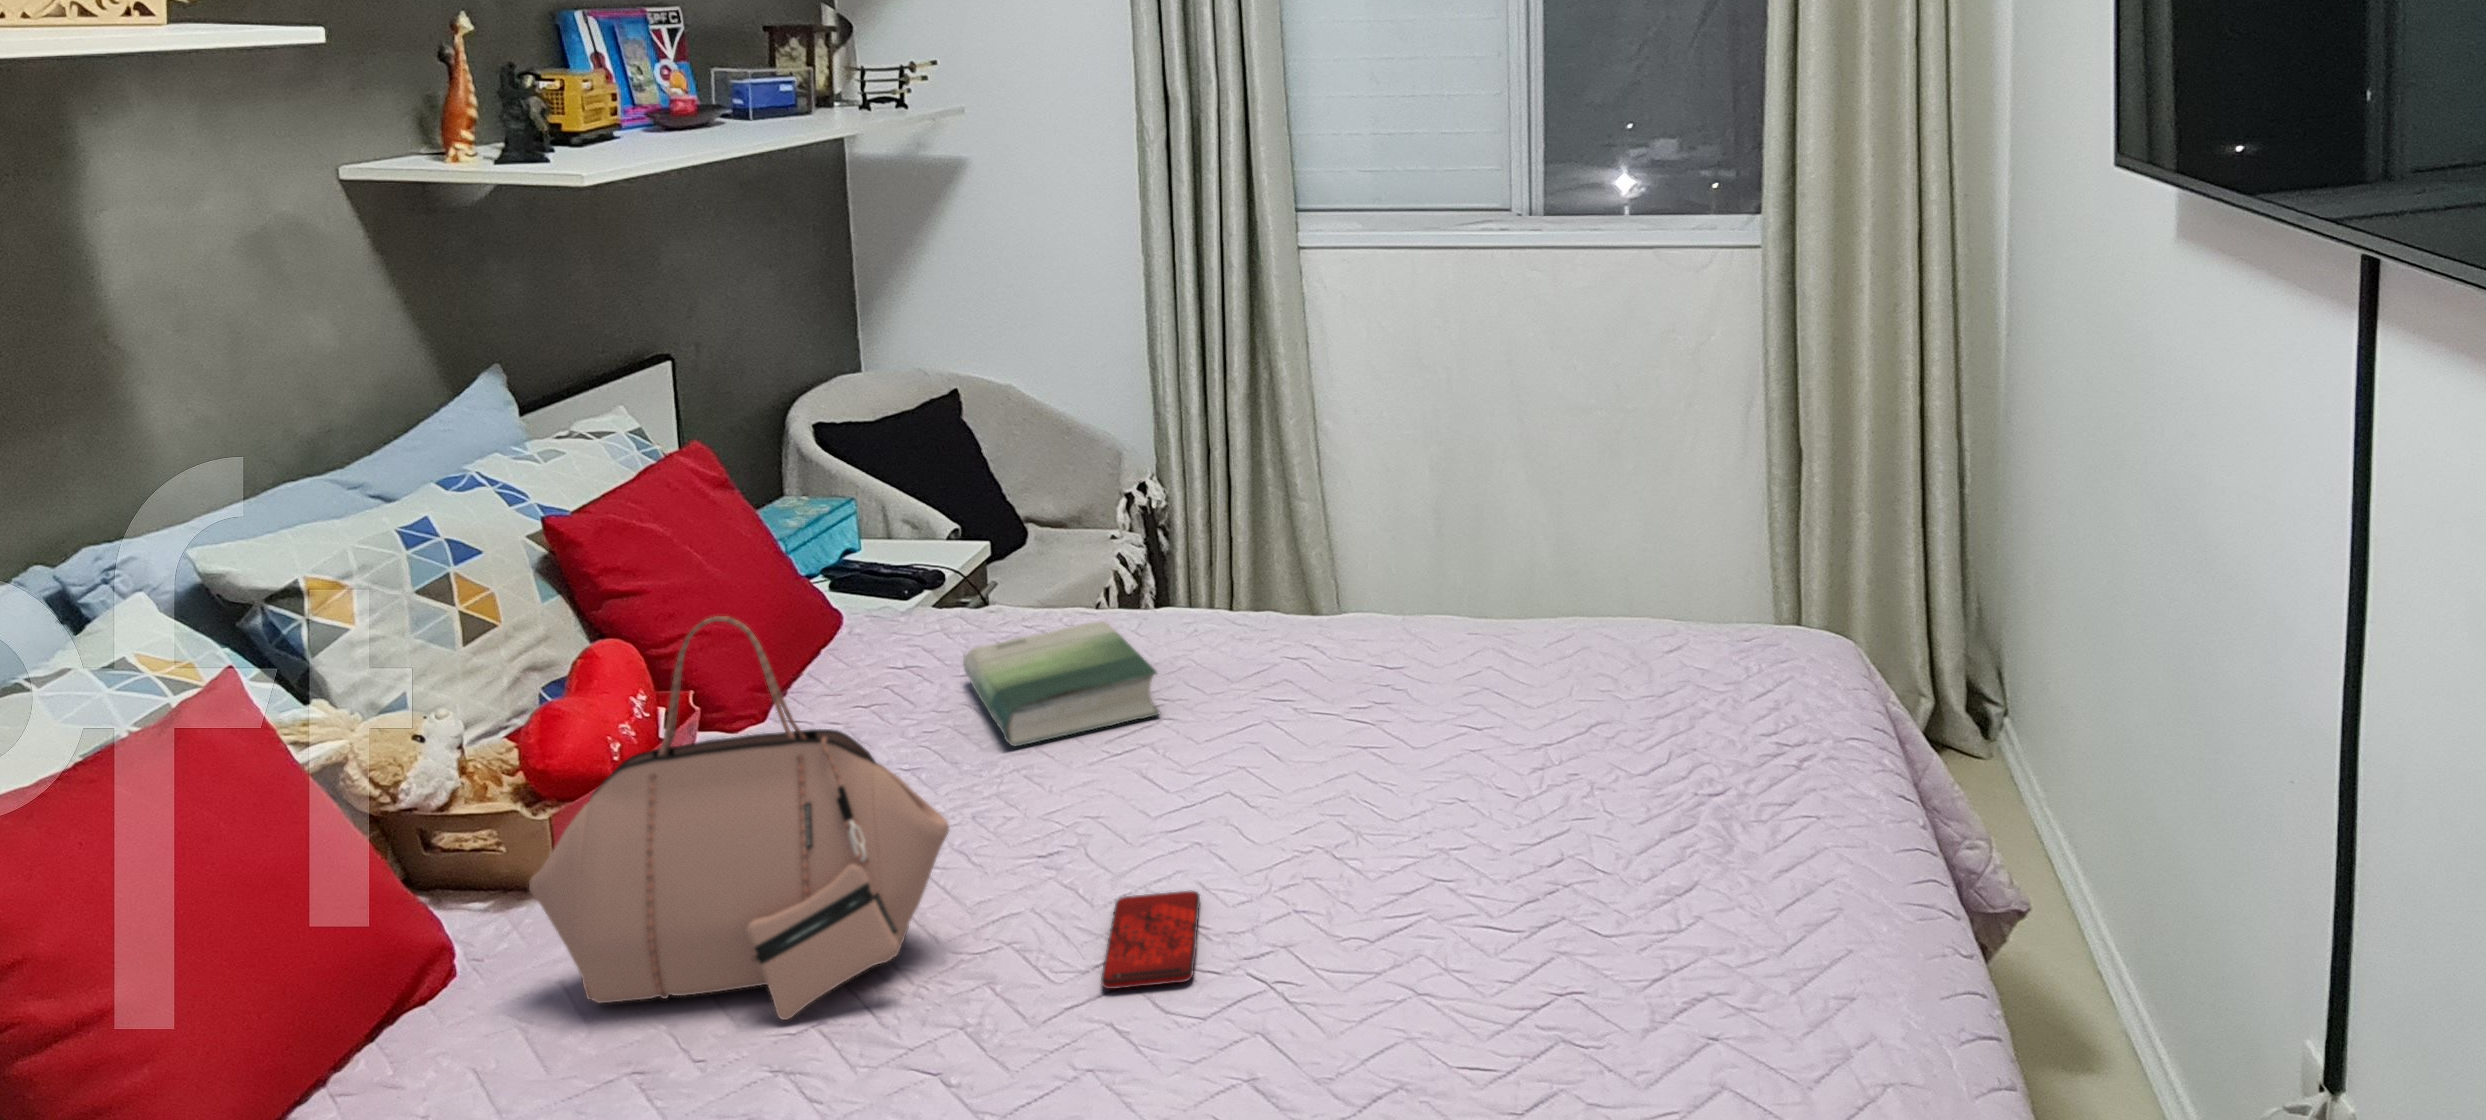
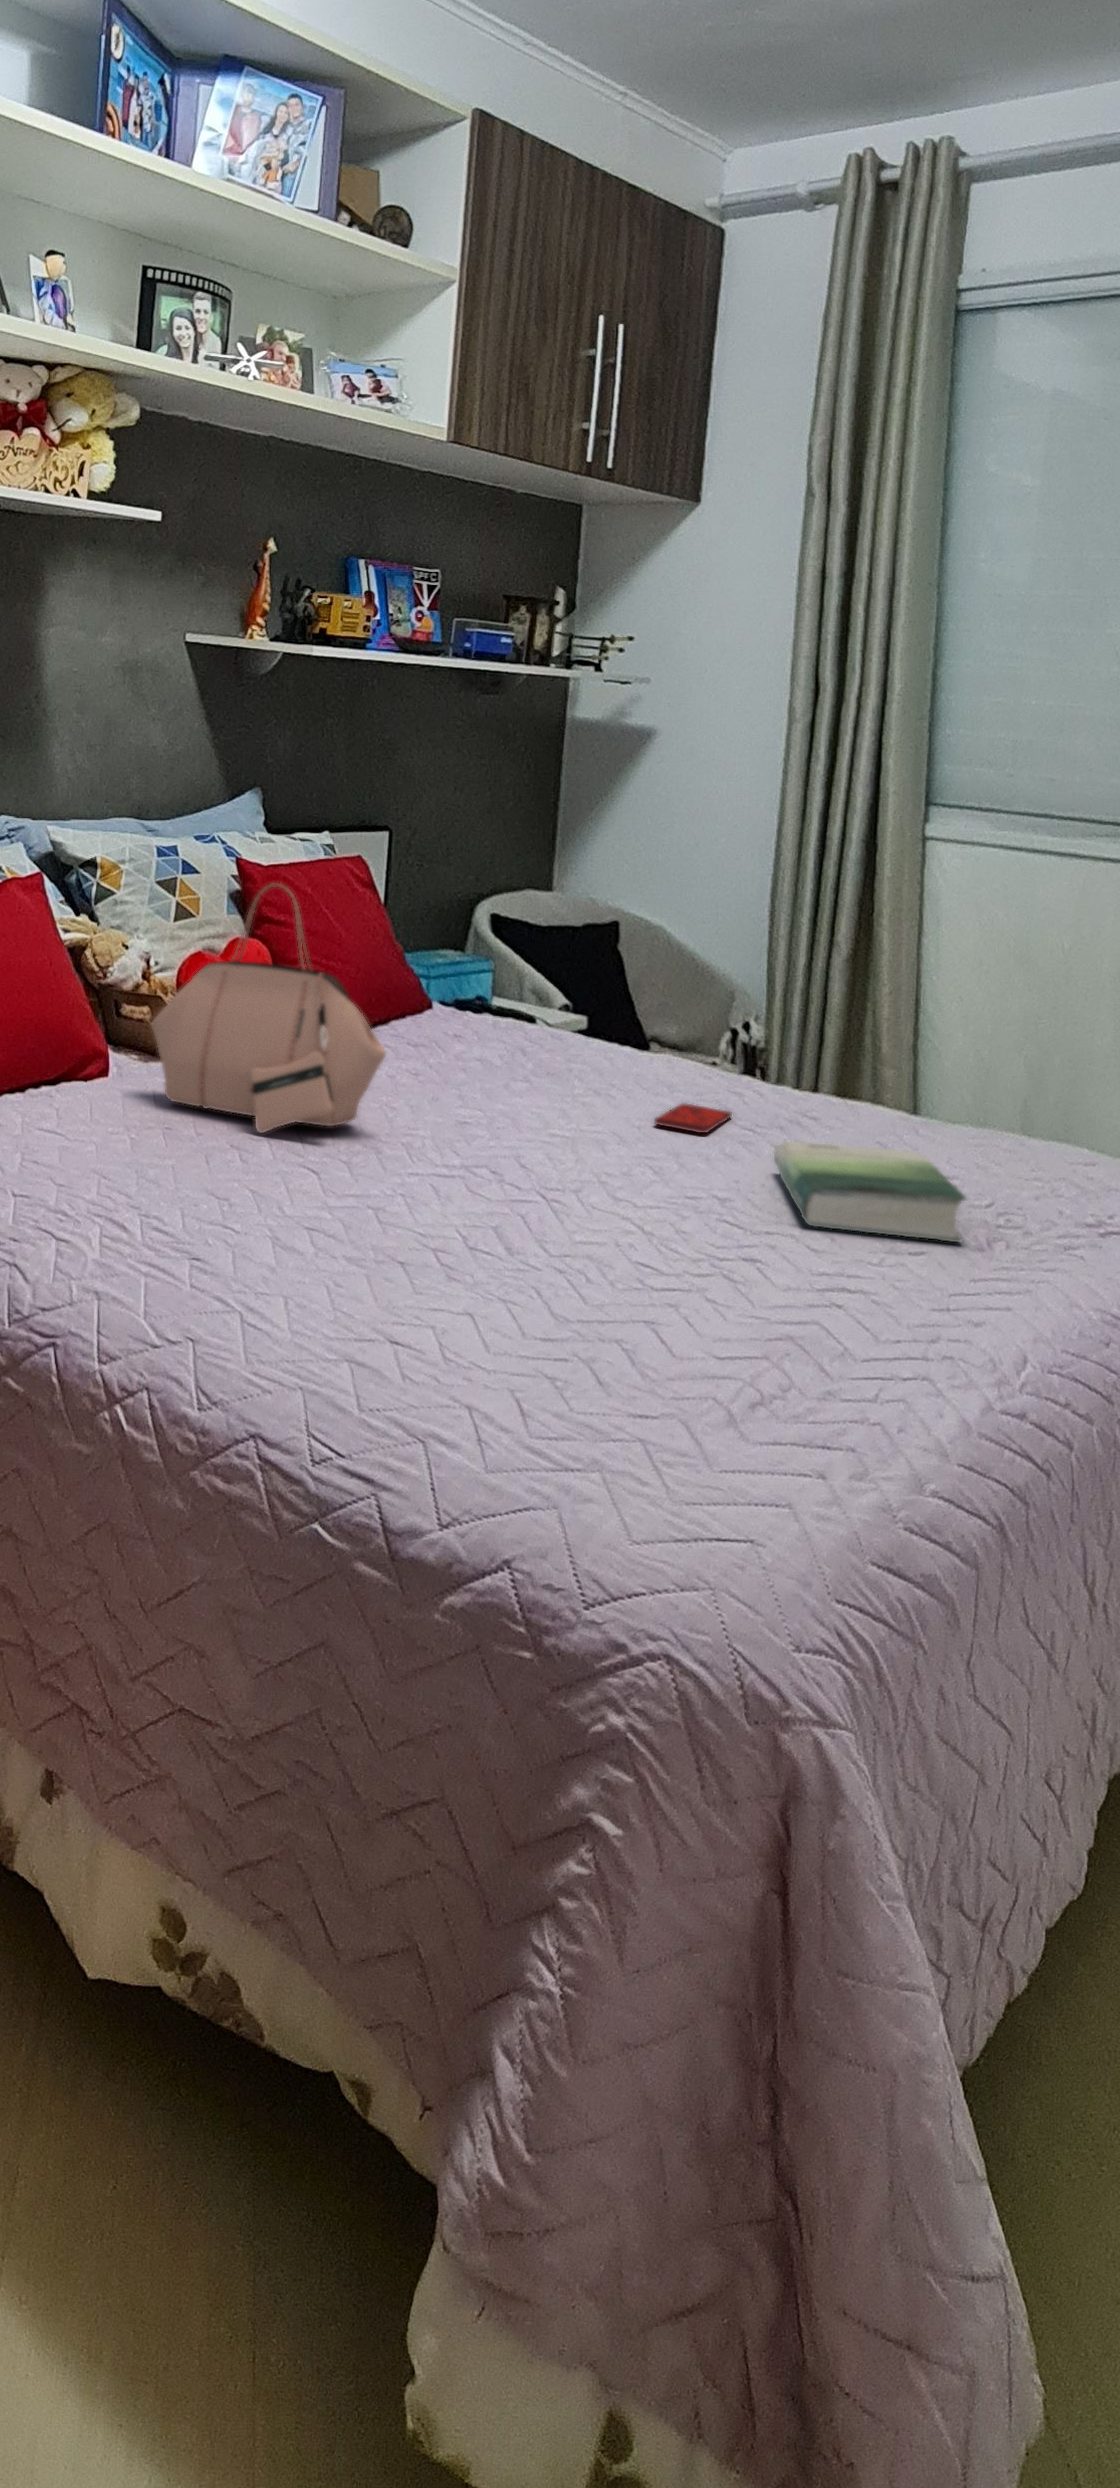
book: present [963,622,1159,746] -> present [774,1141,966,1243]
smartphone: present [1101,891,1200,989] -> present [655,1104,731,1133]

